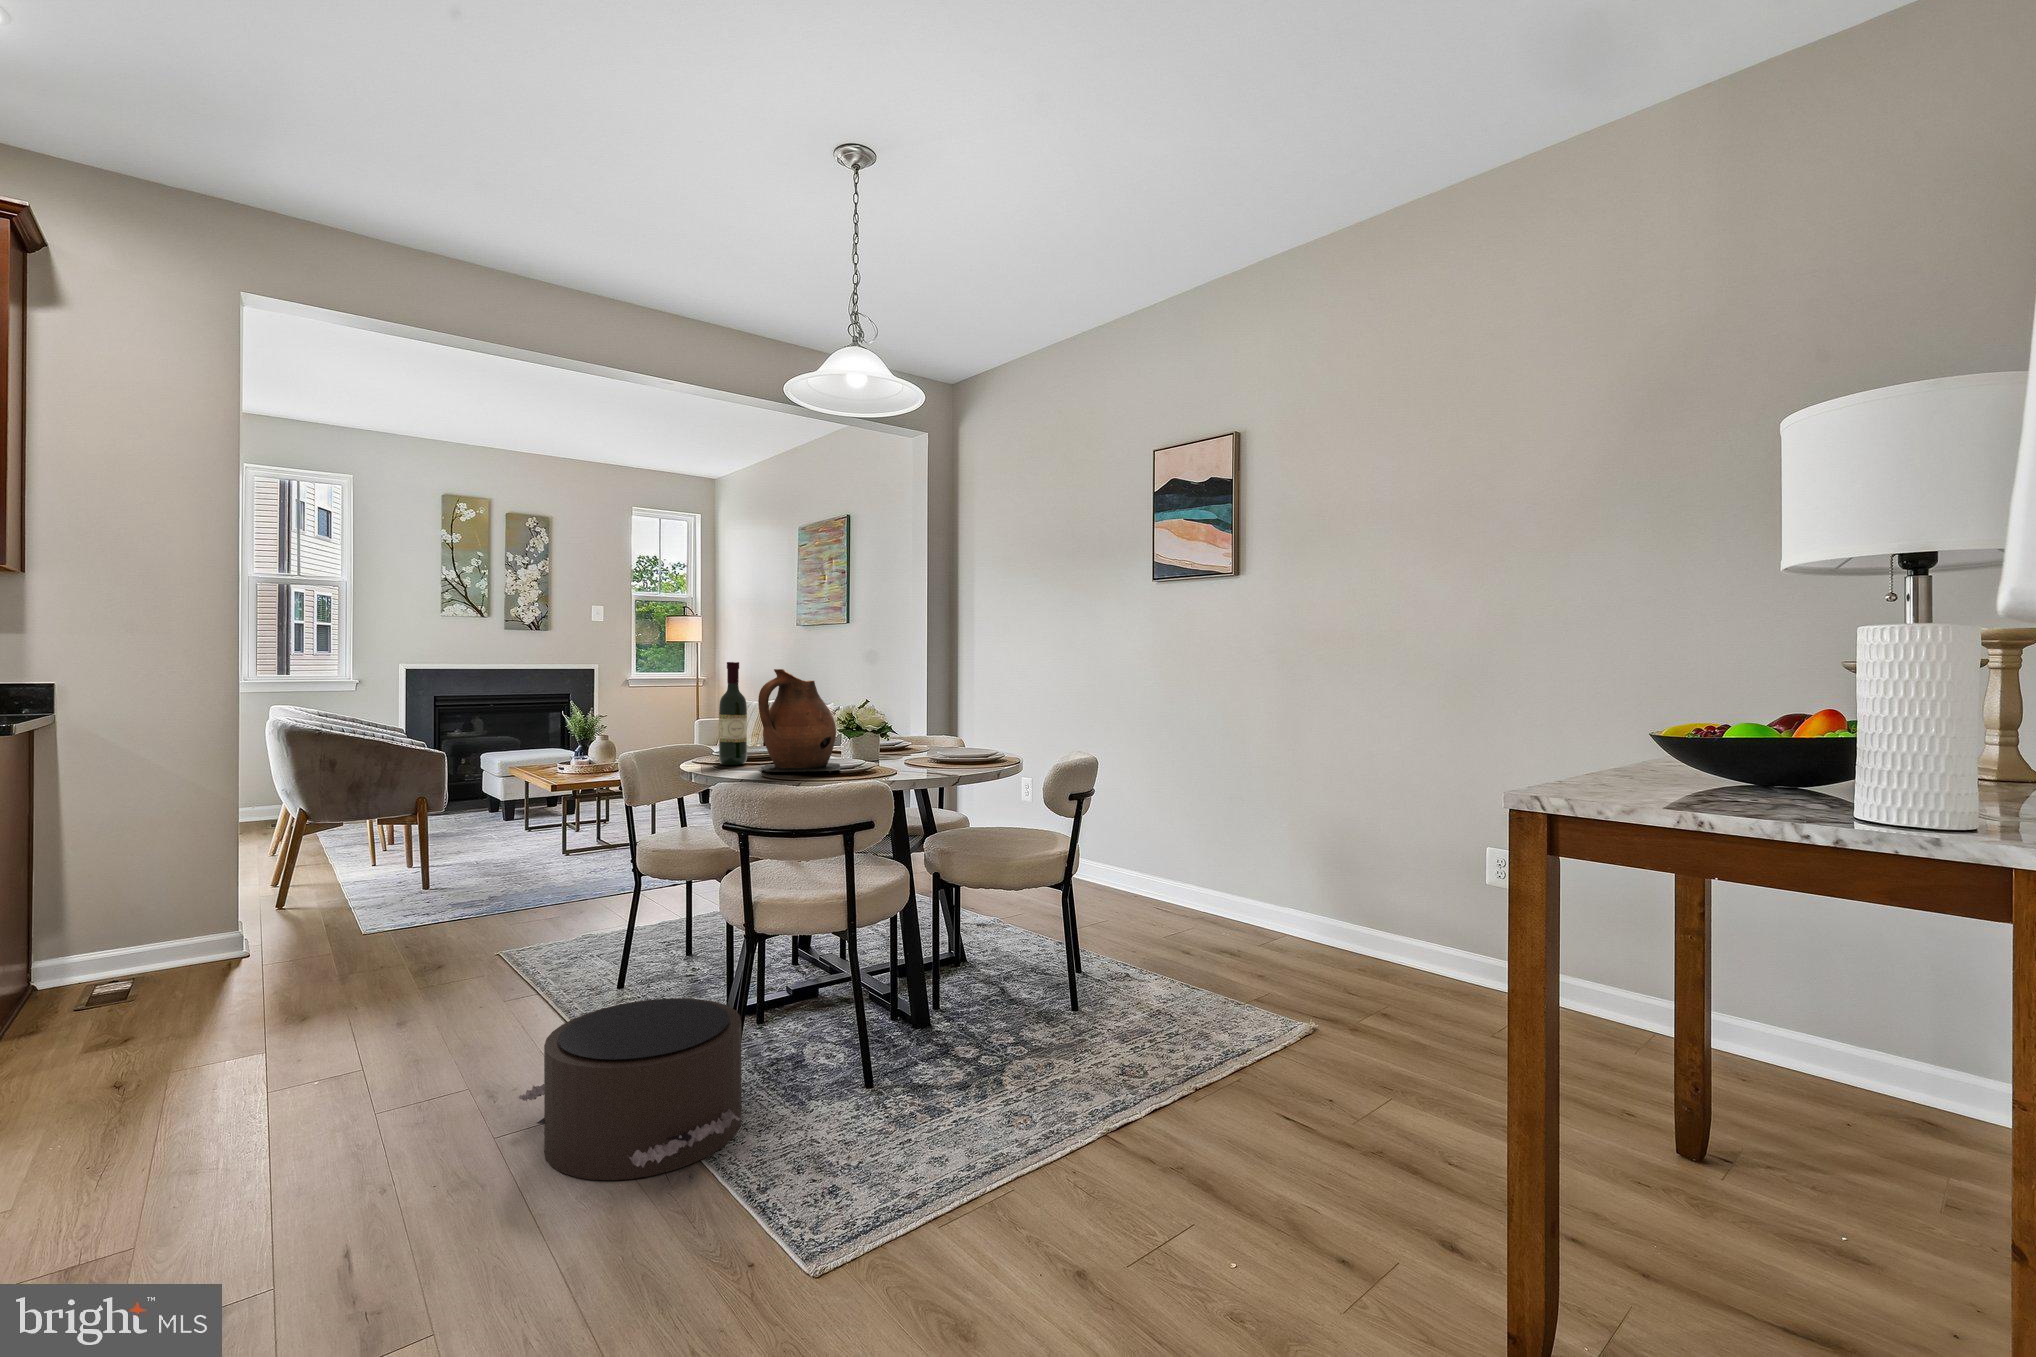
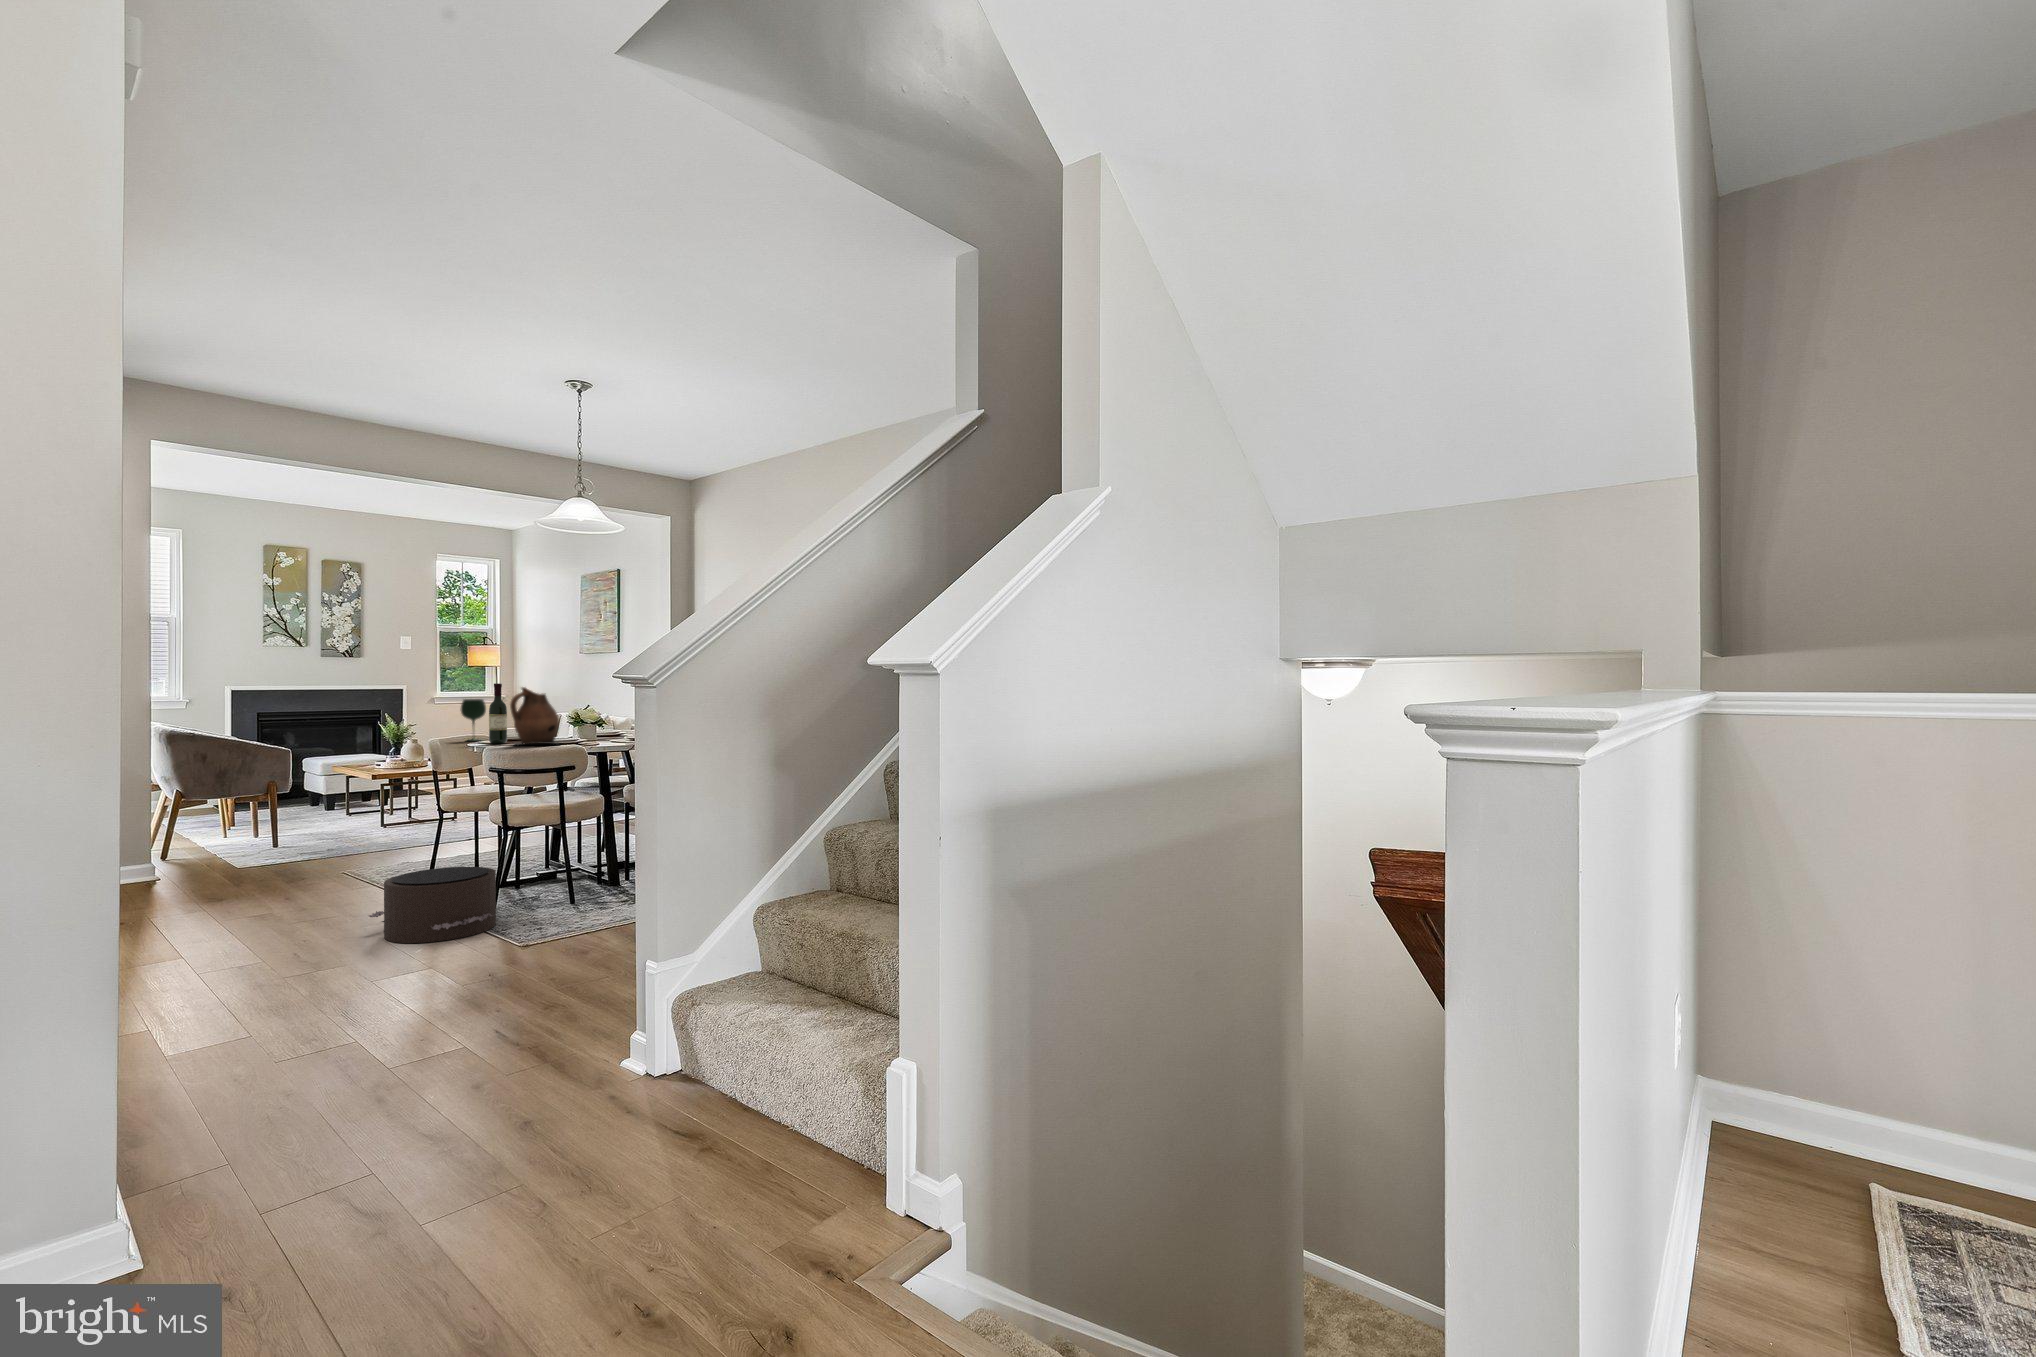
wine glass: none [672,687,710,756] -> present [461,699,486,741]

